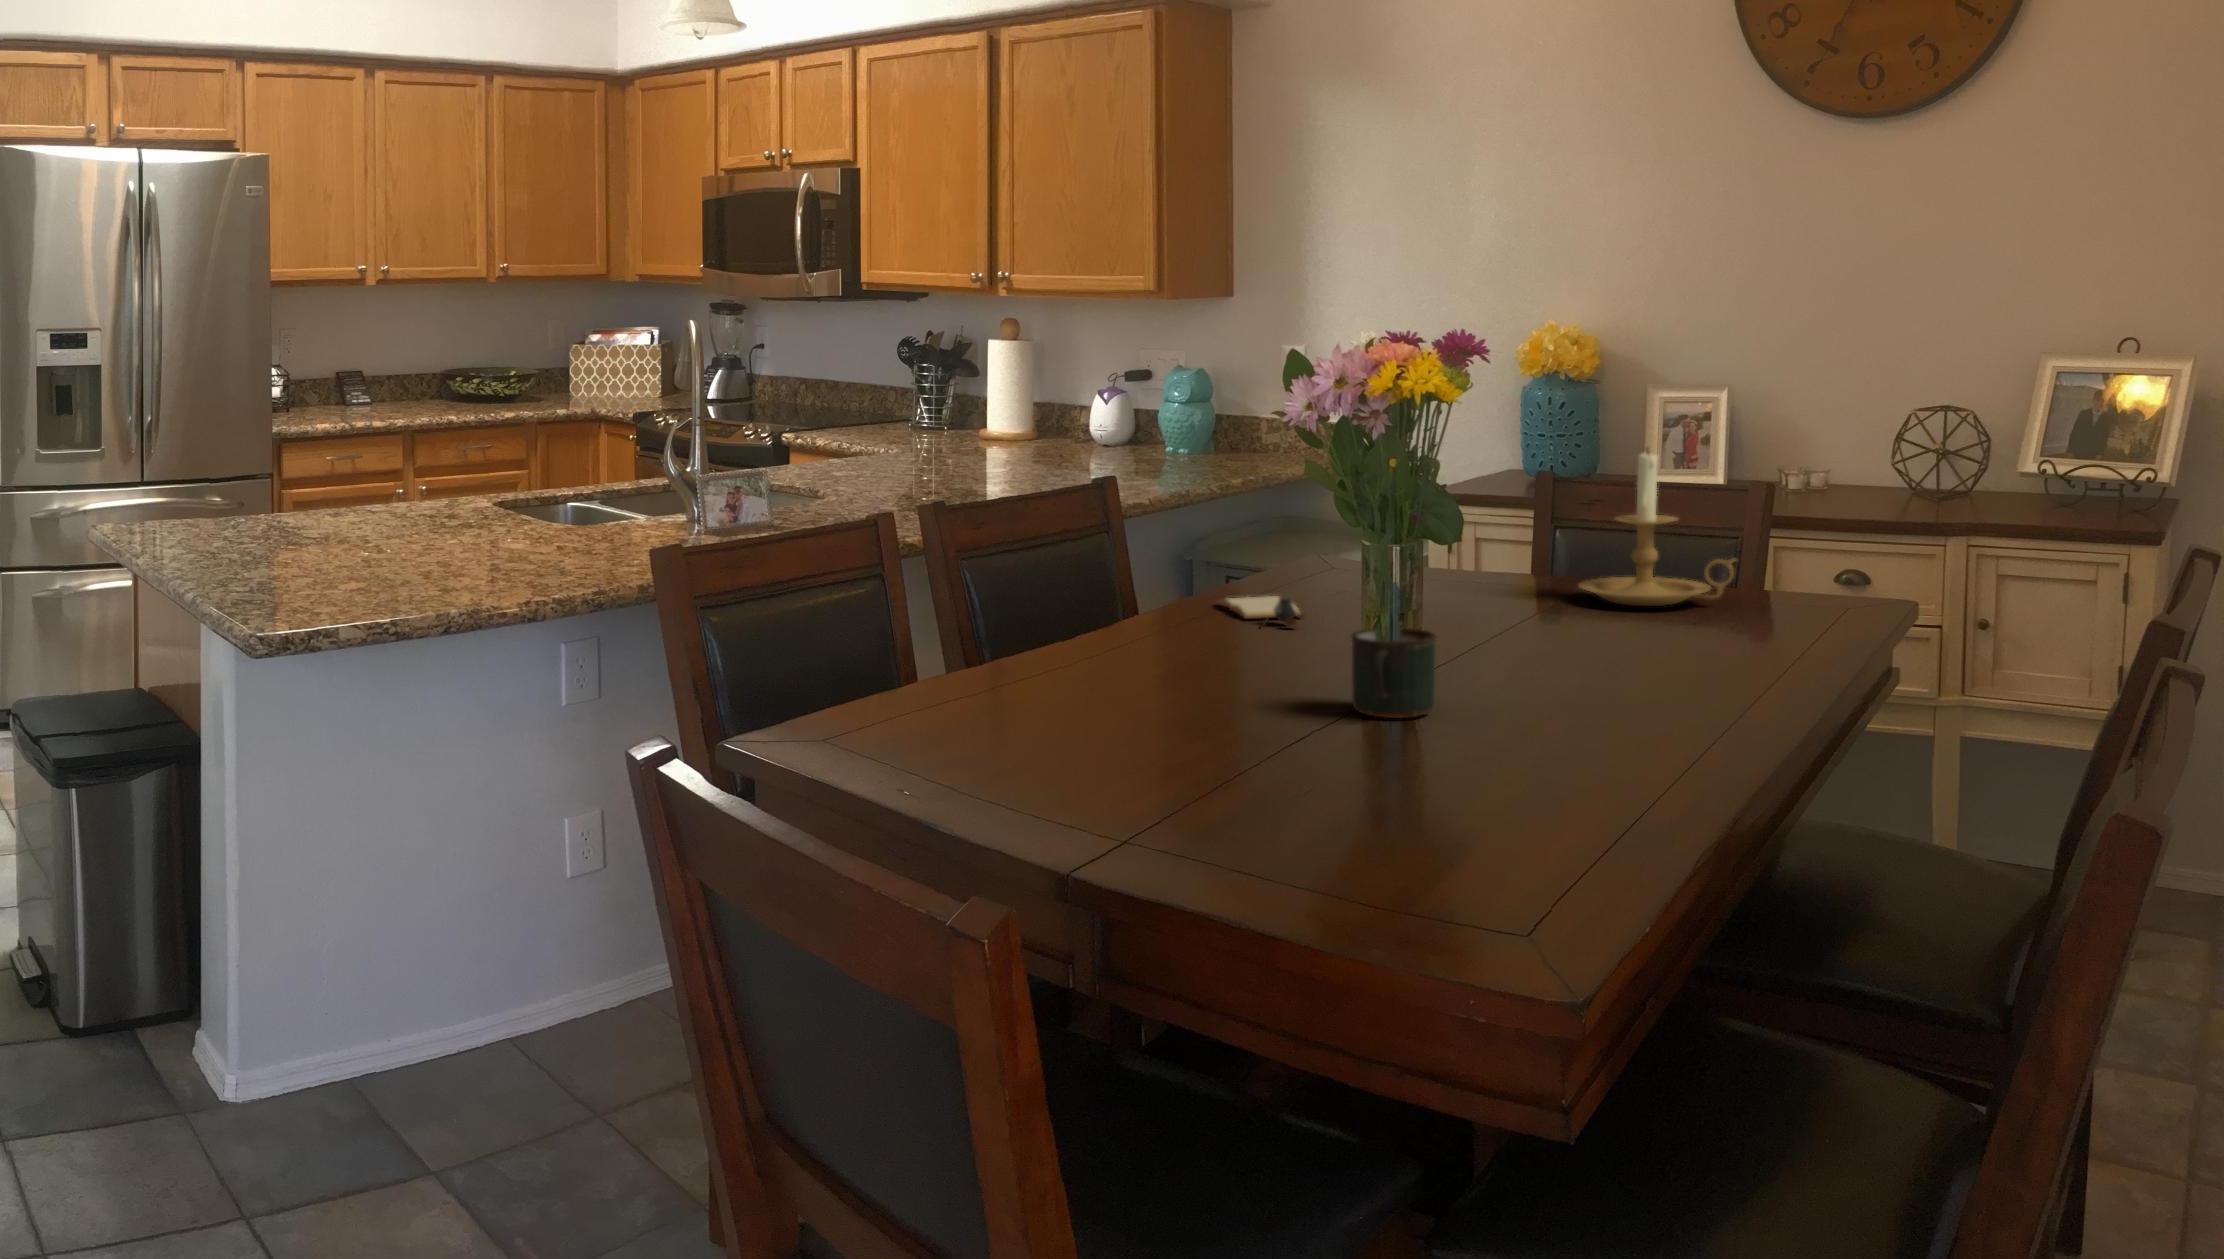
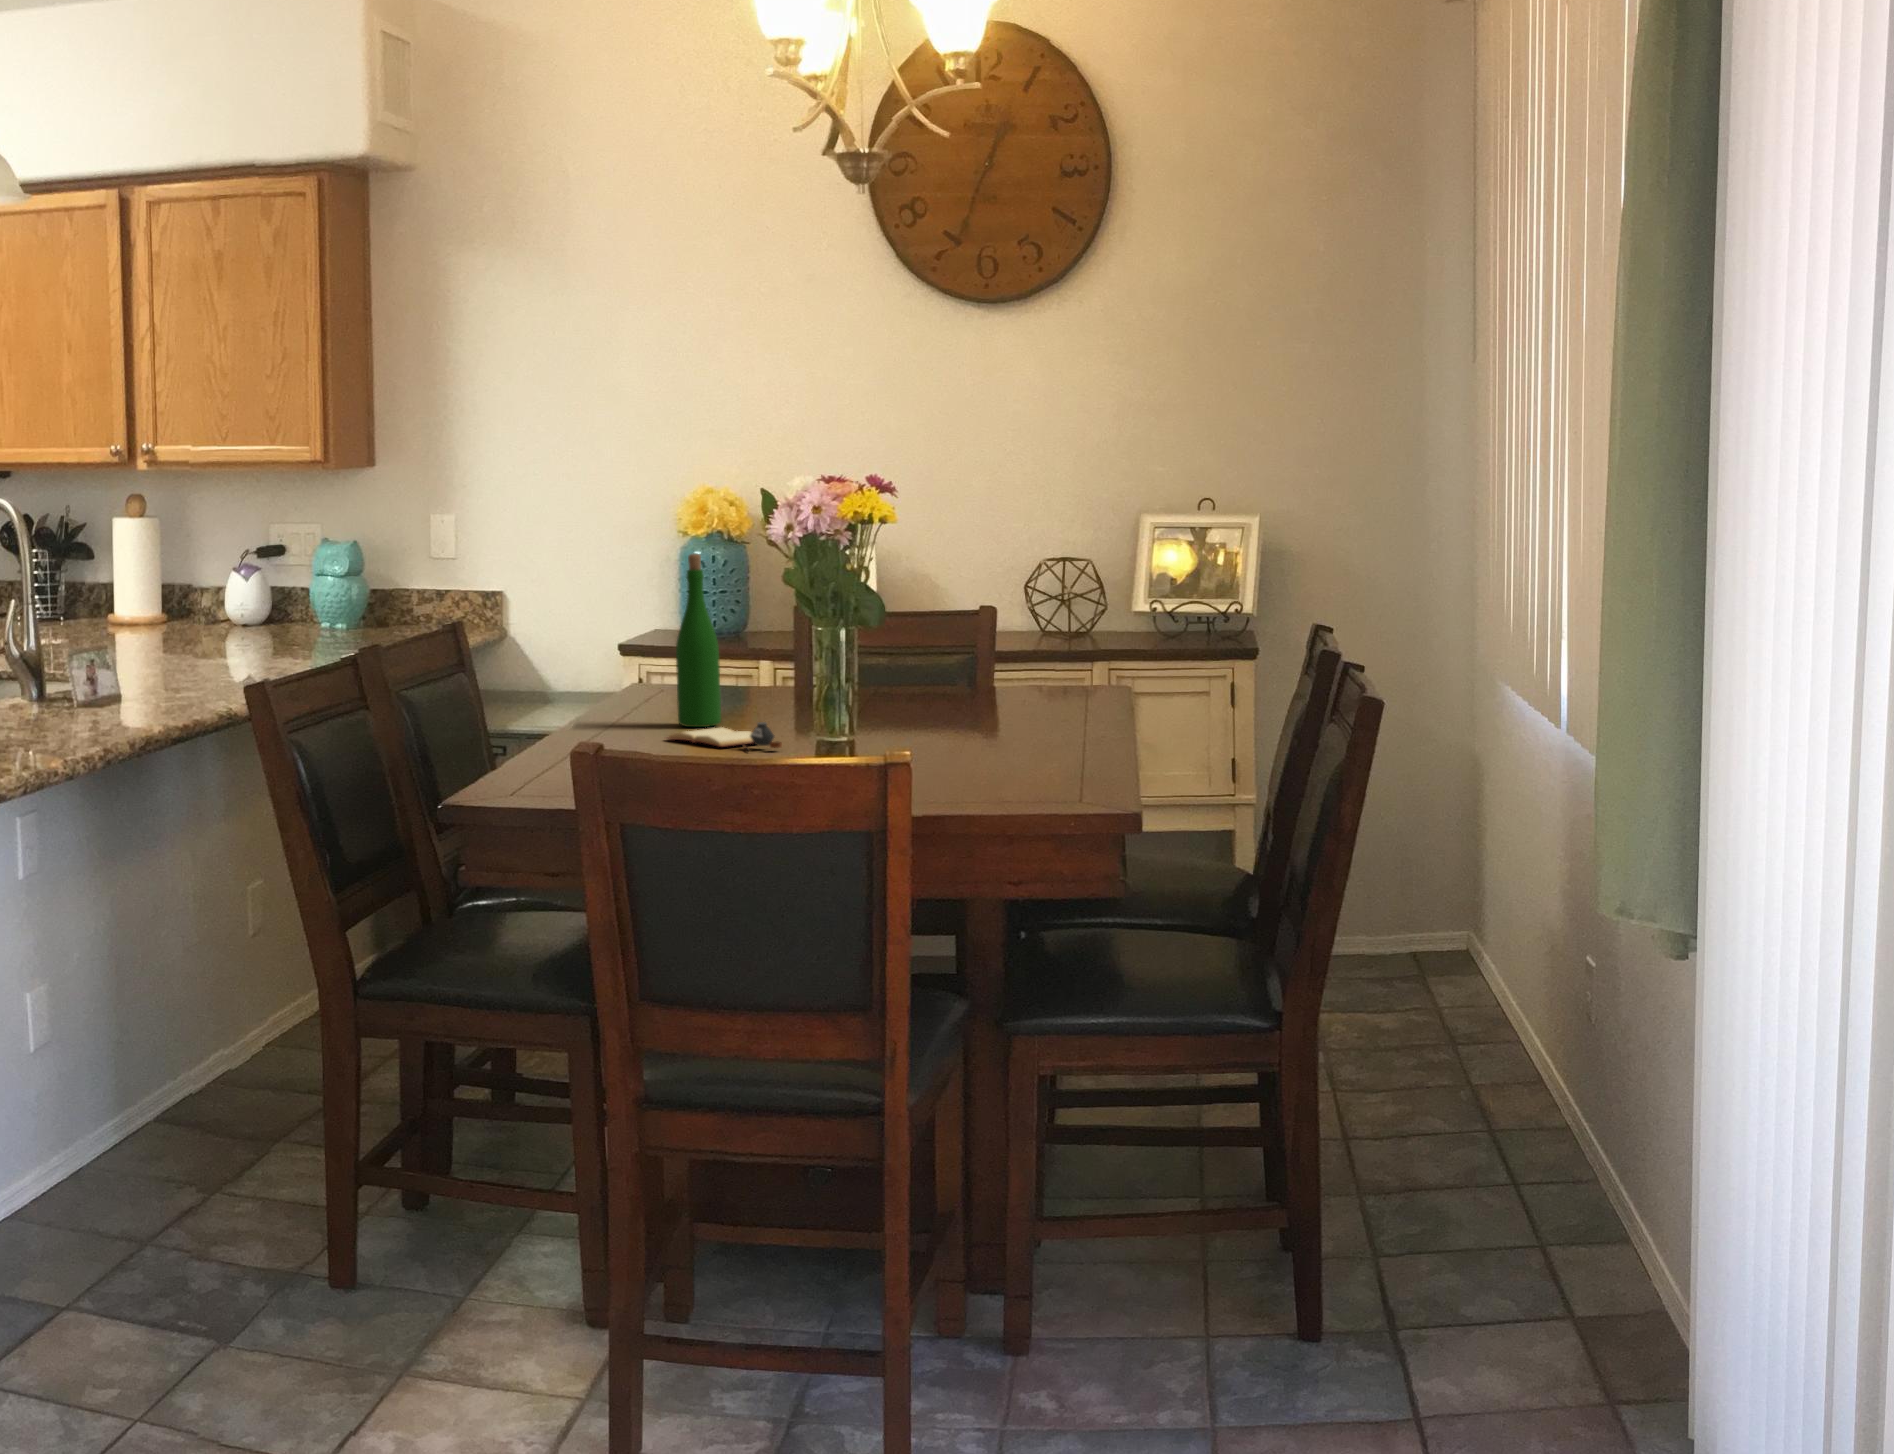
wine bottle: none [1269,412,1312,591] -> present [676,554,721,727]
candle holder: present [1579,449,1736,606] -> none [946,577,1076,718]
mug: present [1351,628,1436,718] -> none [967,720,1043,800]

